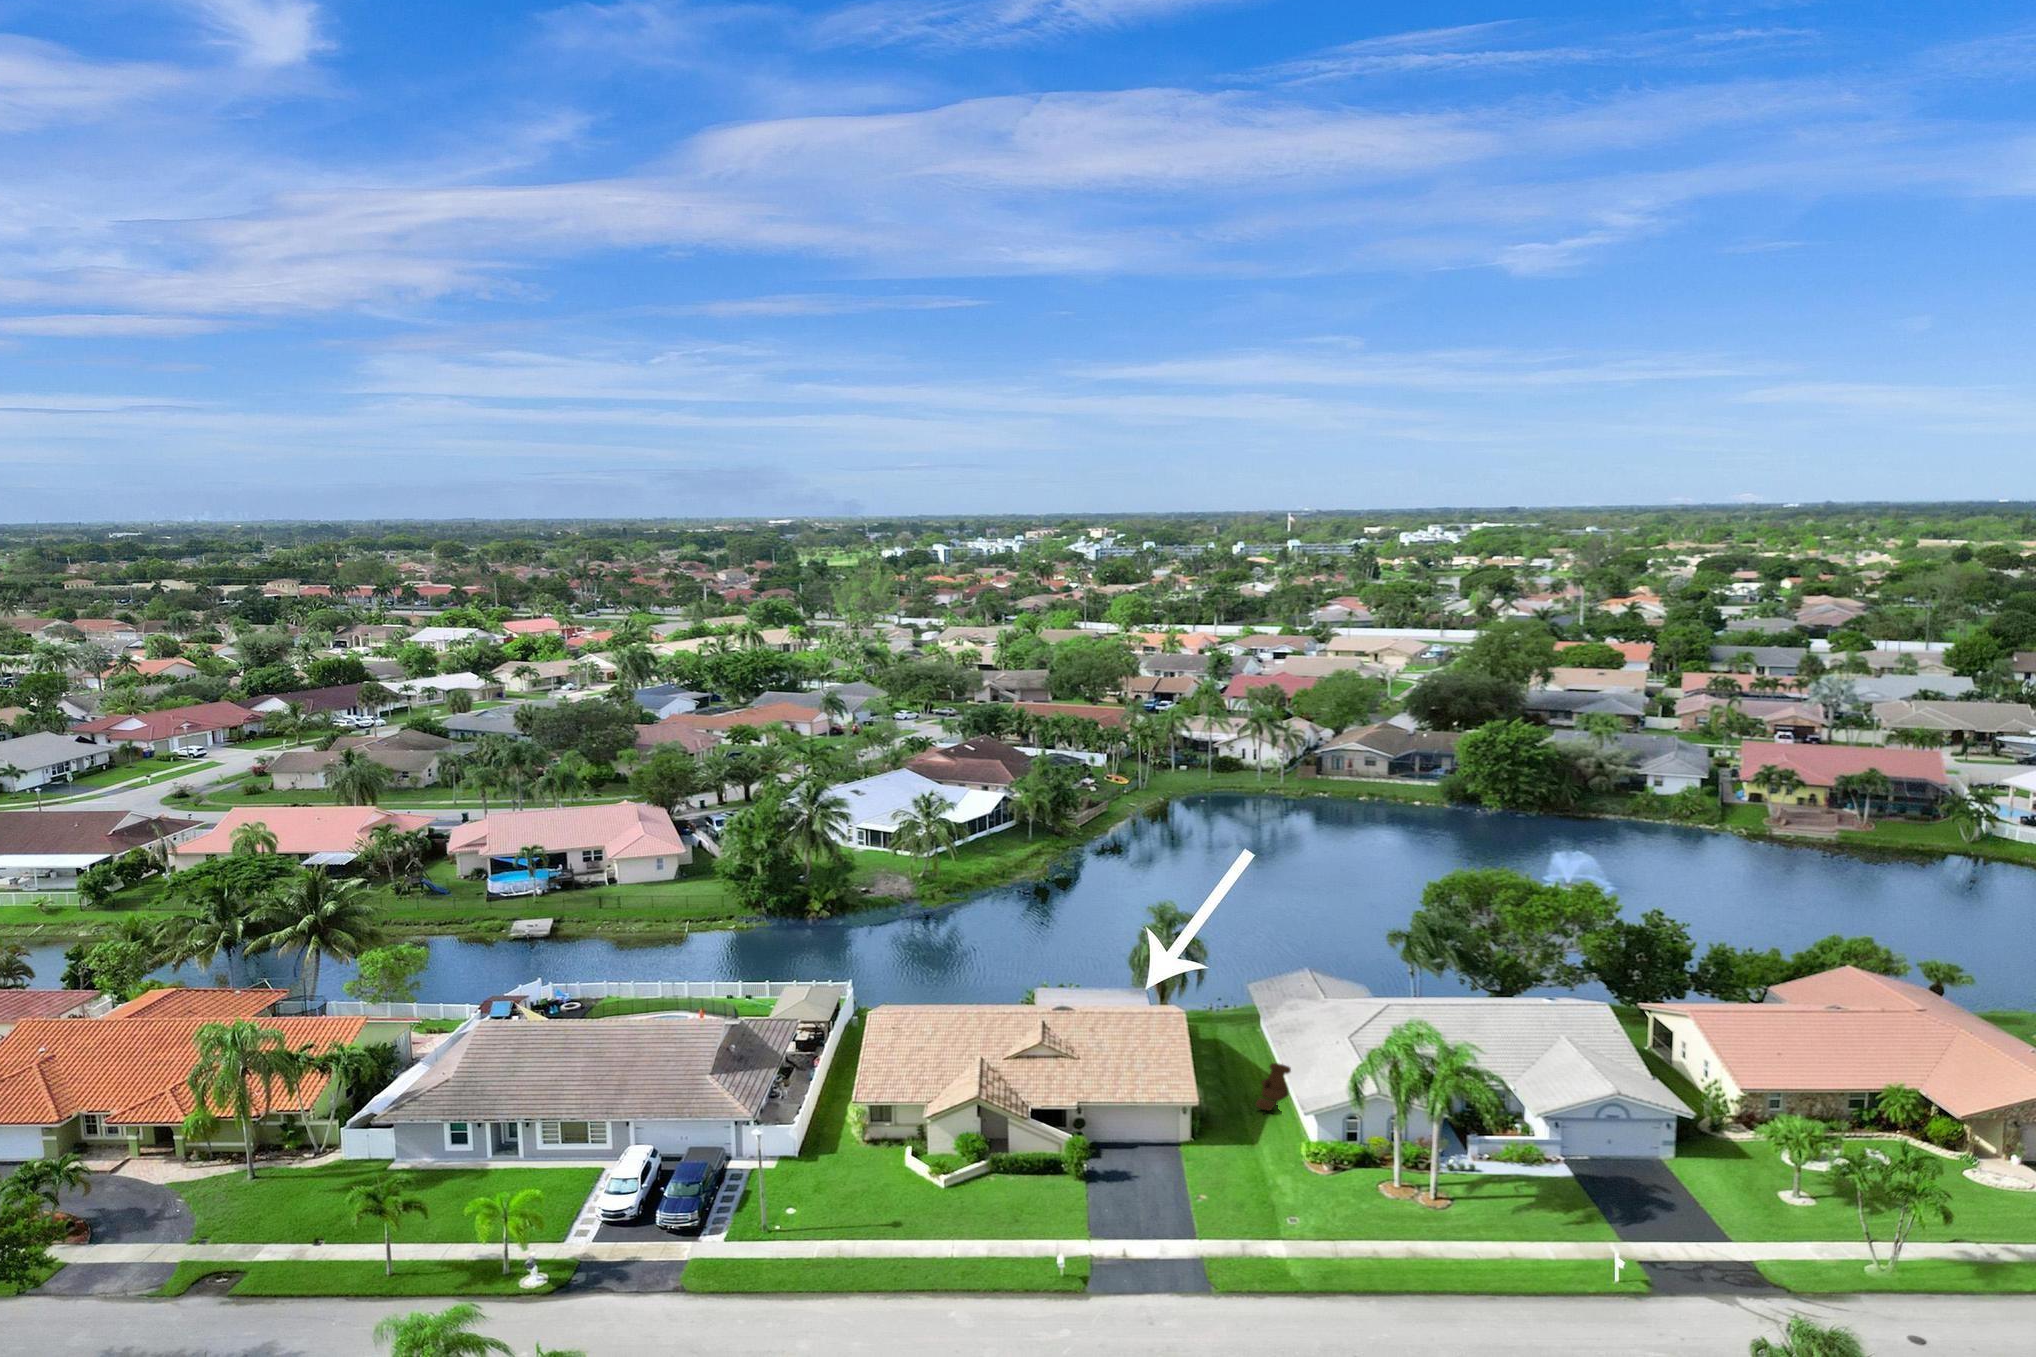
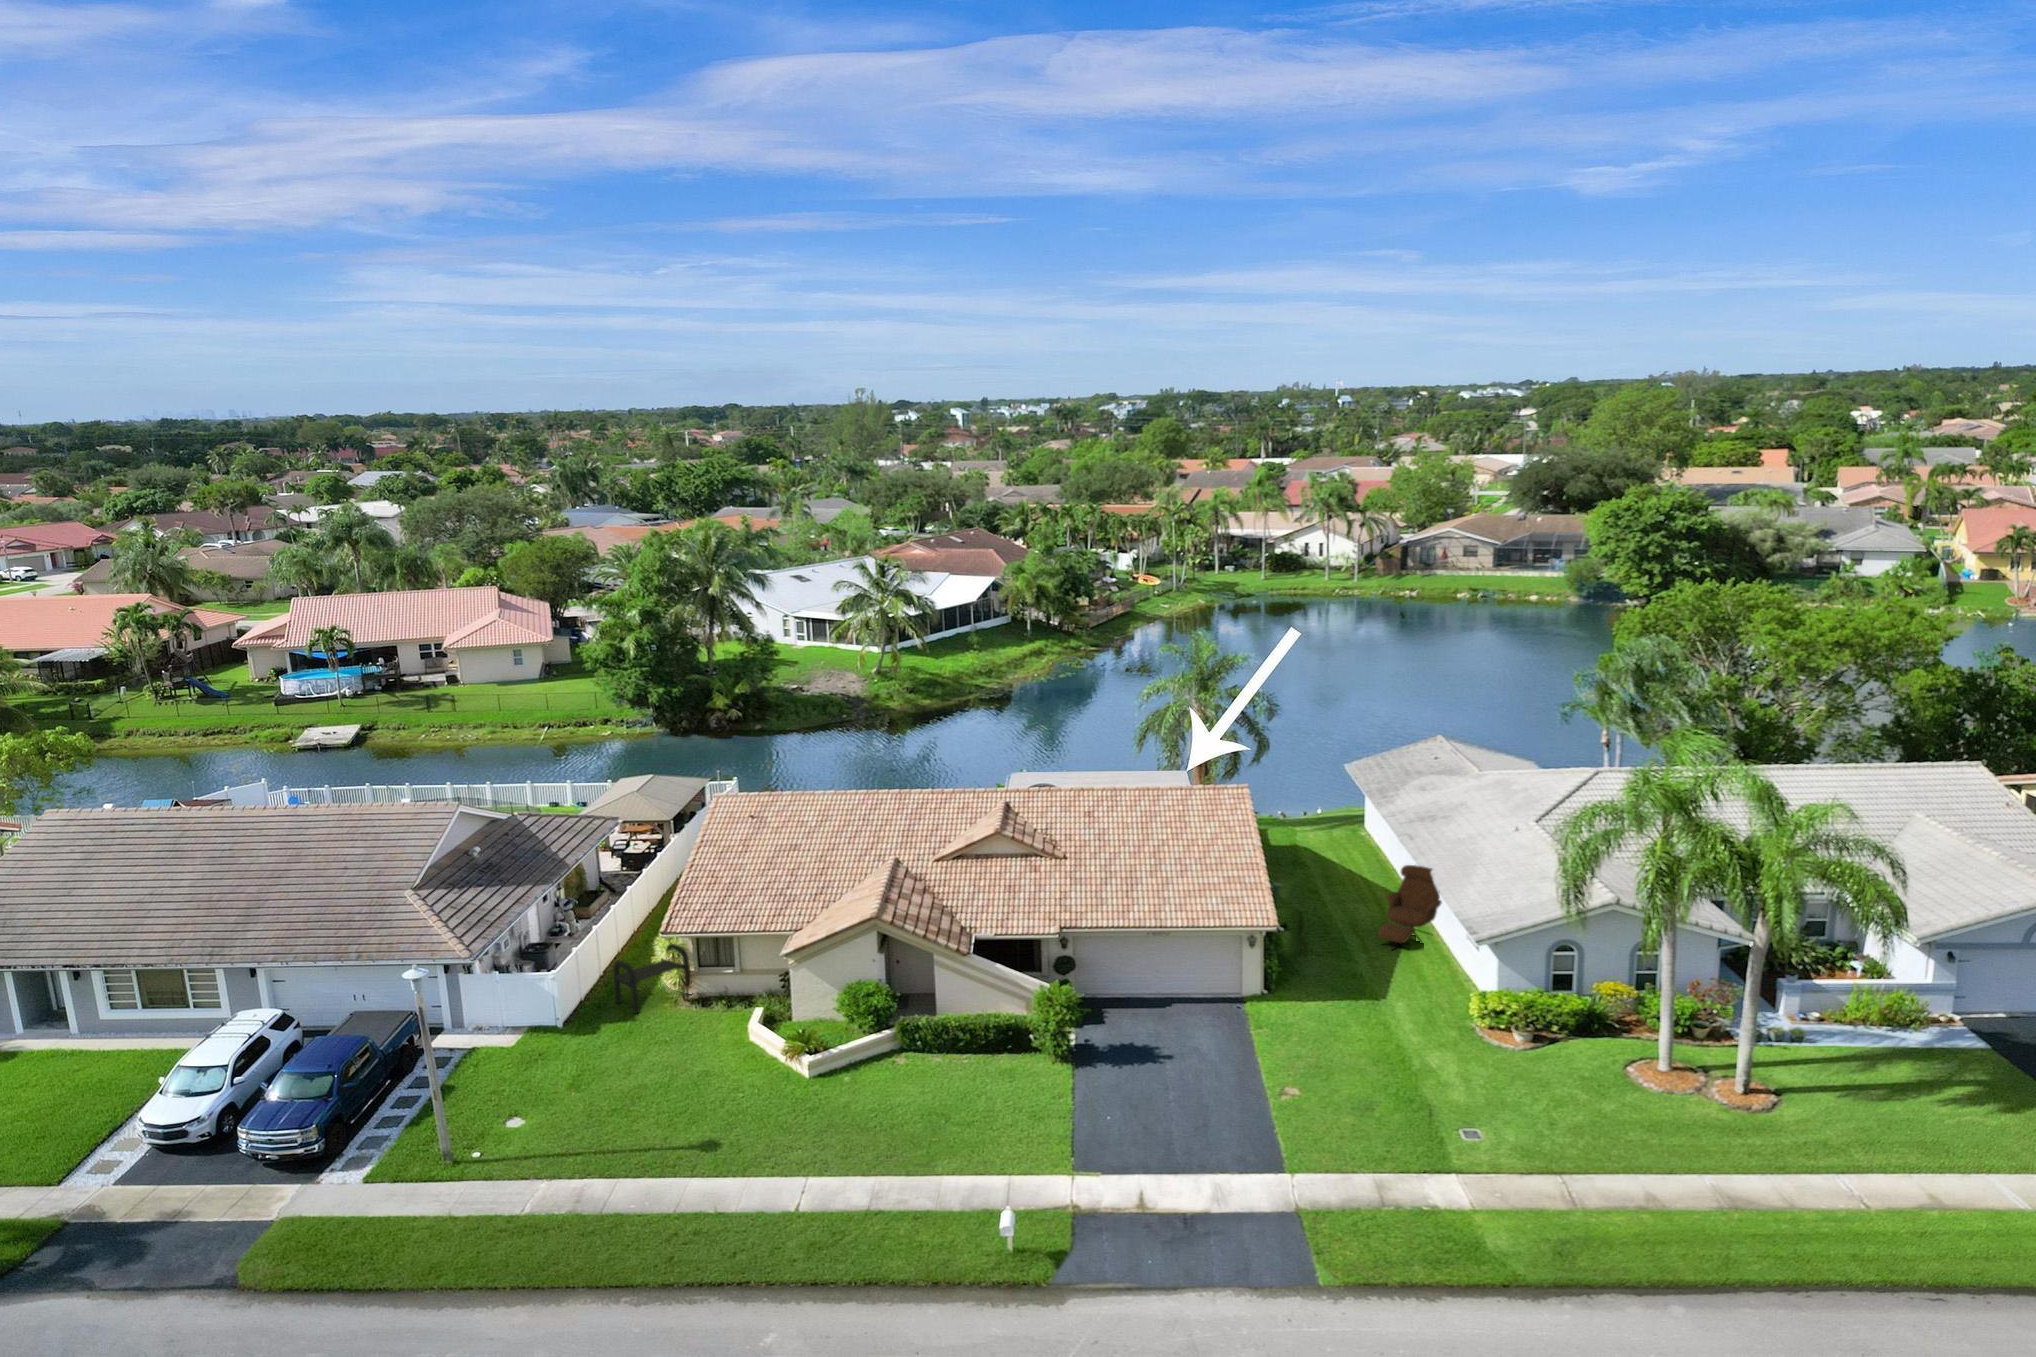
bench: none [824,1108,866,1149] -> present [613,944,691,1013]

